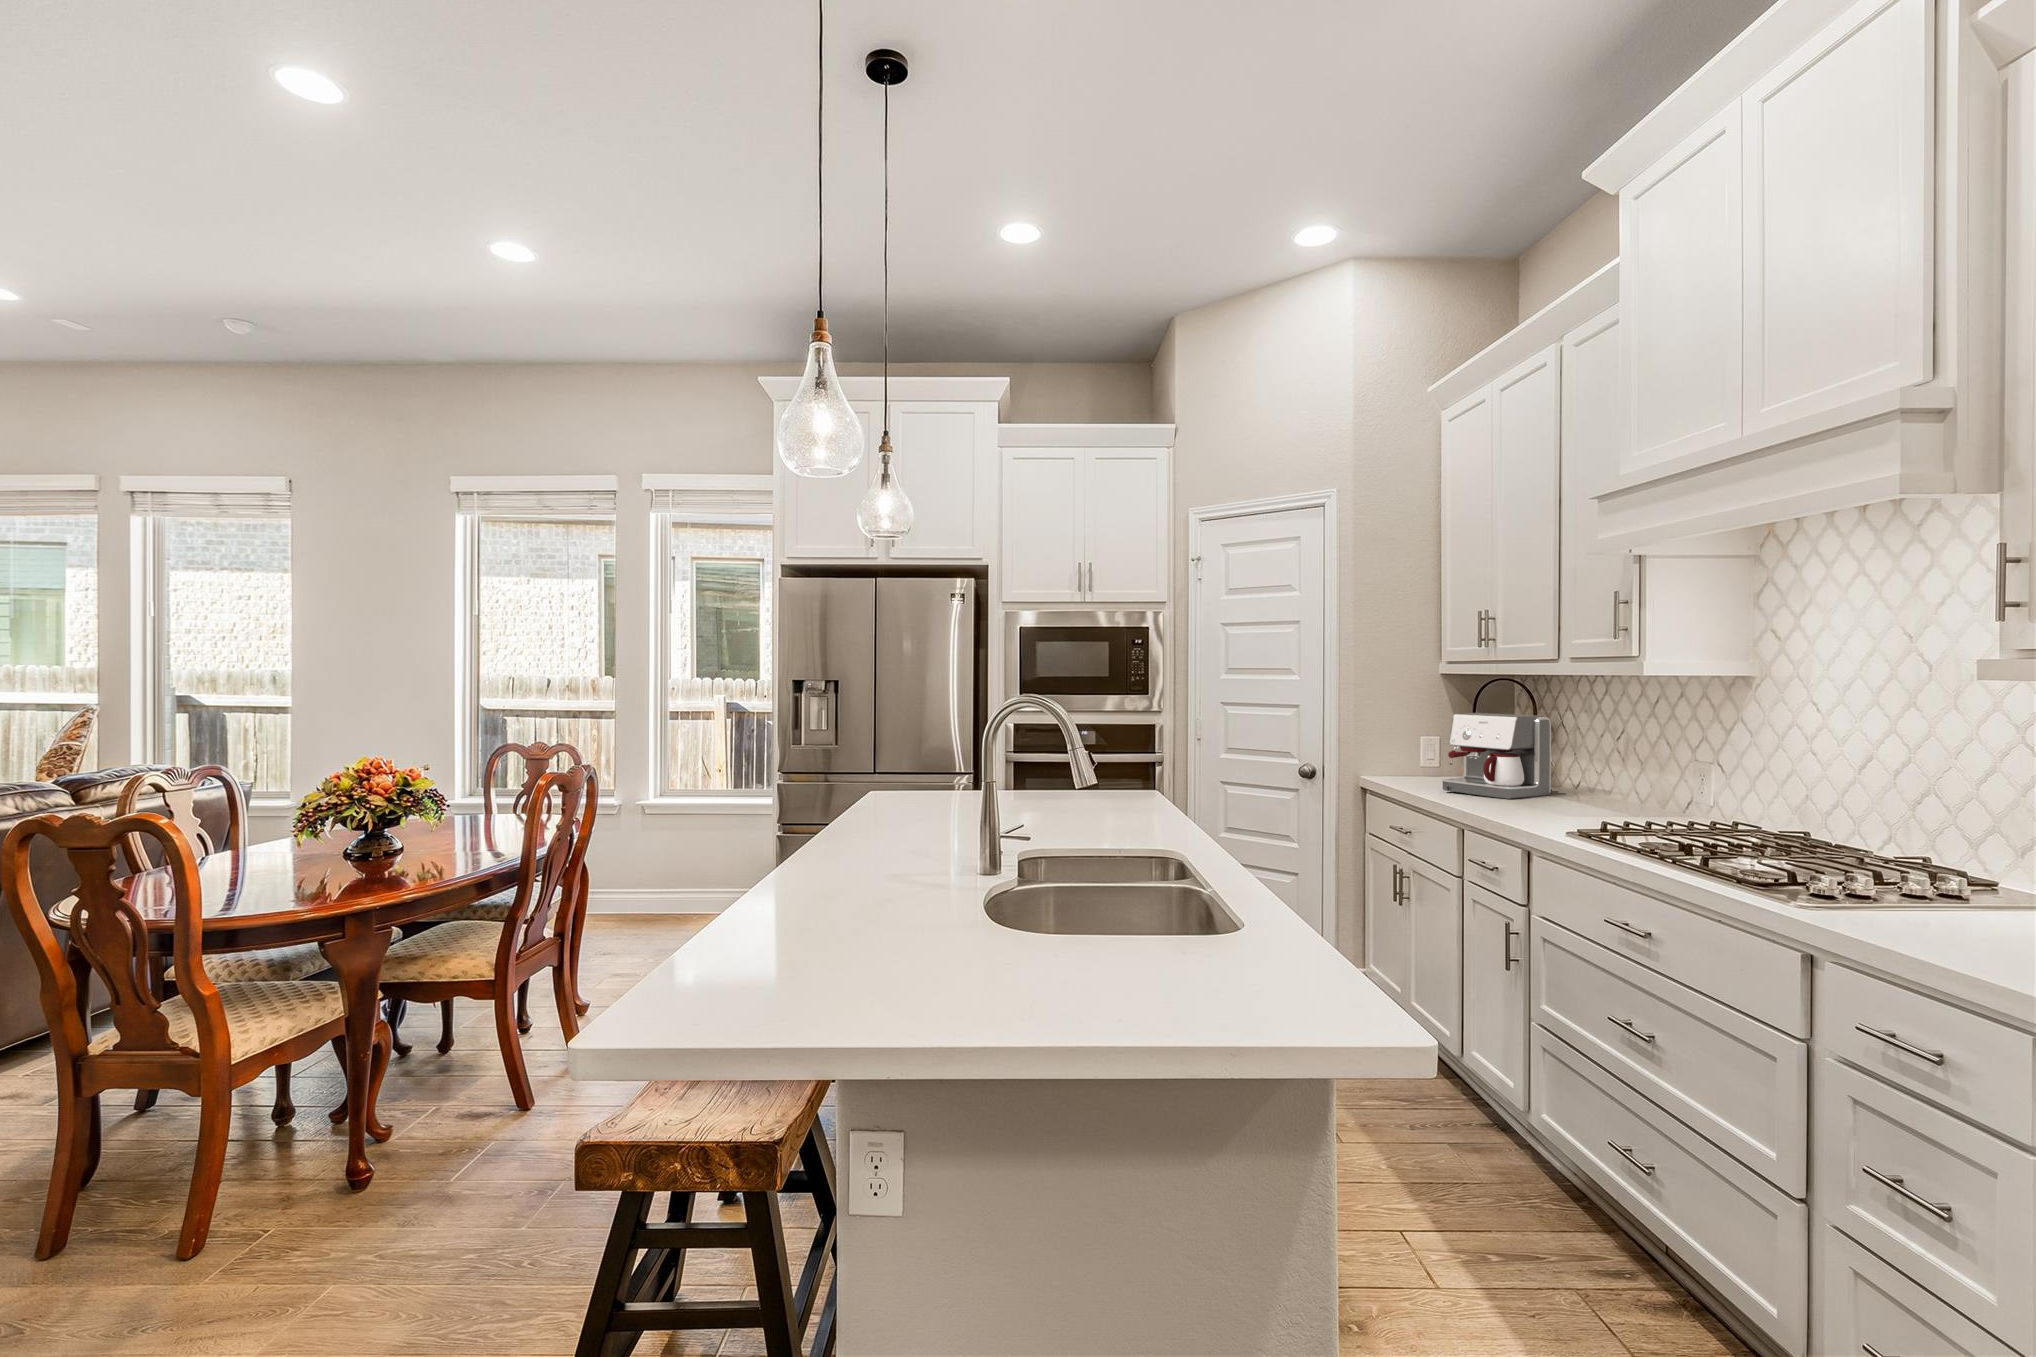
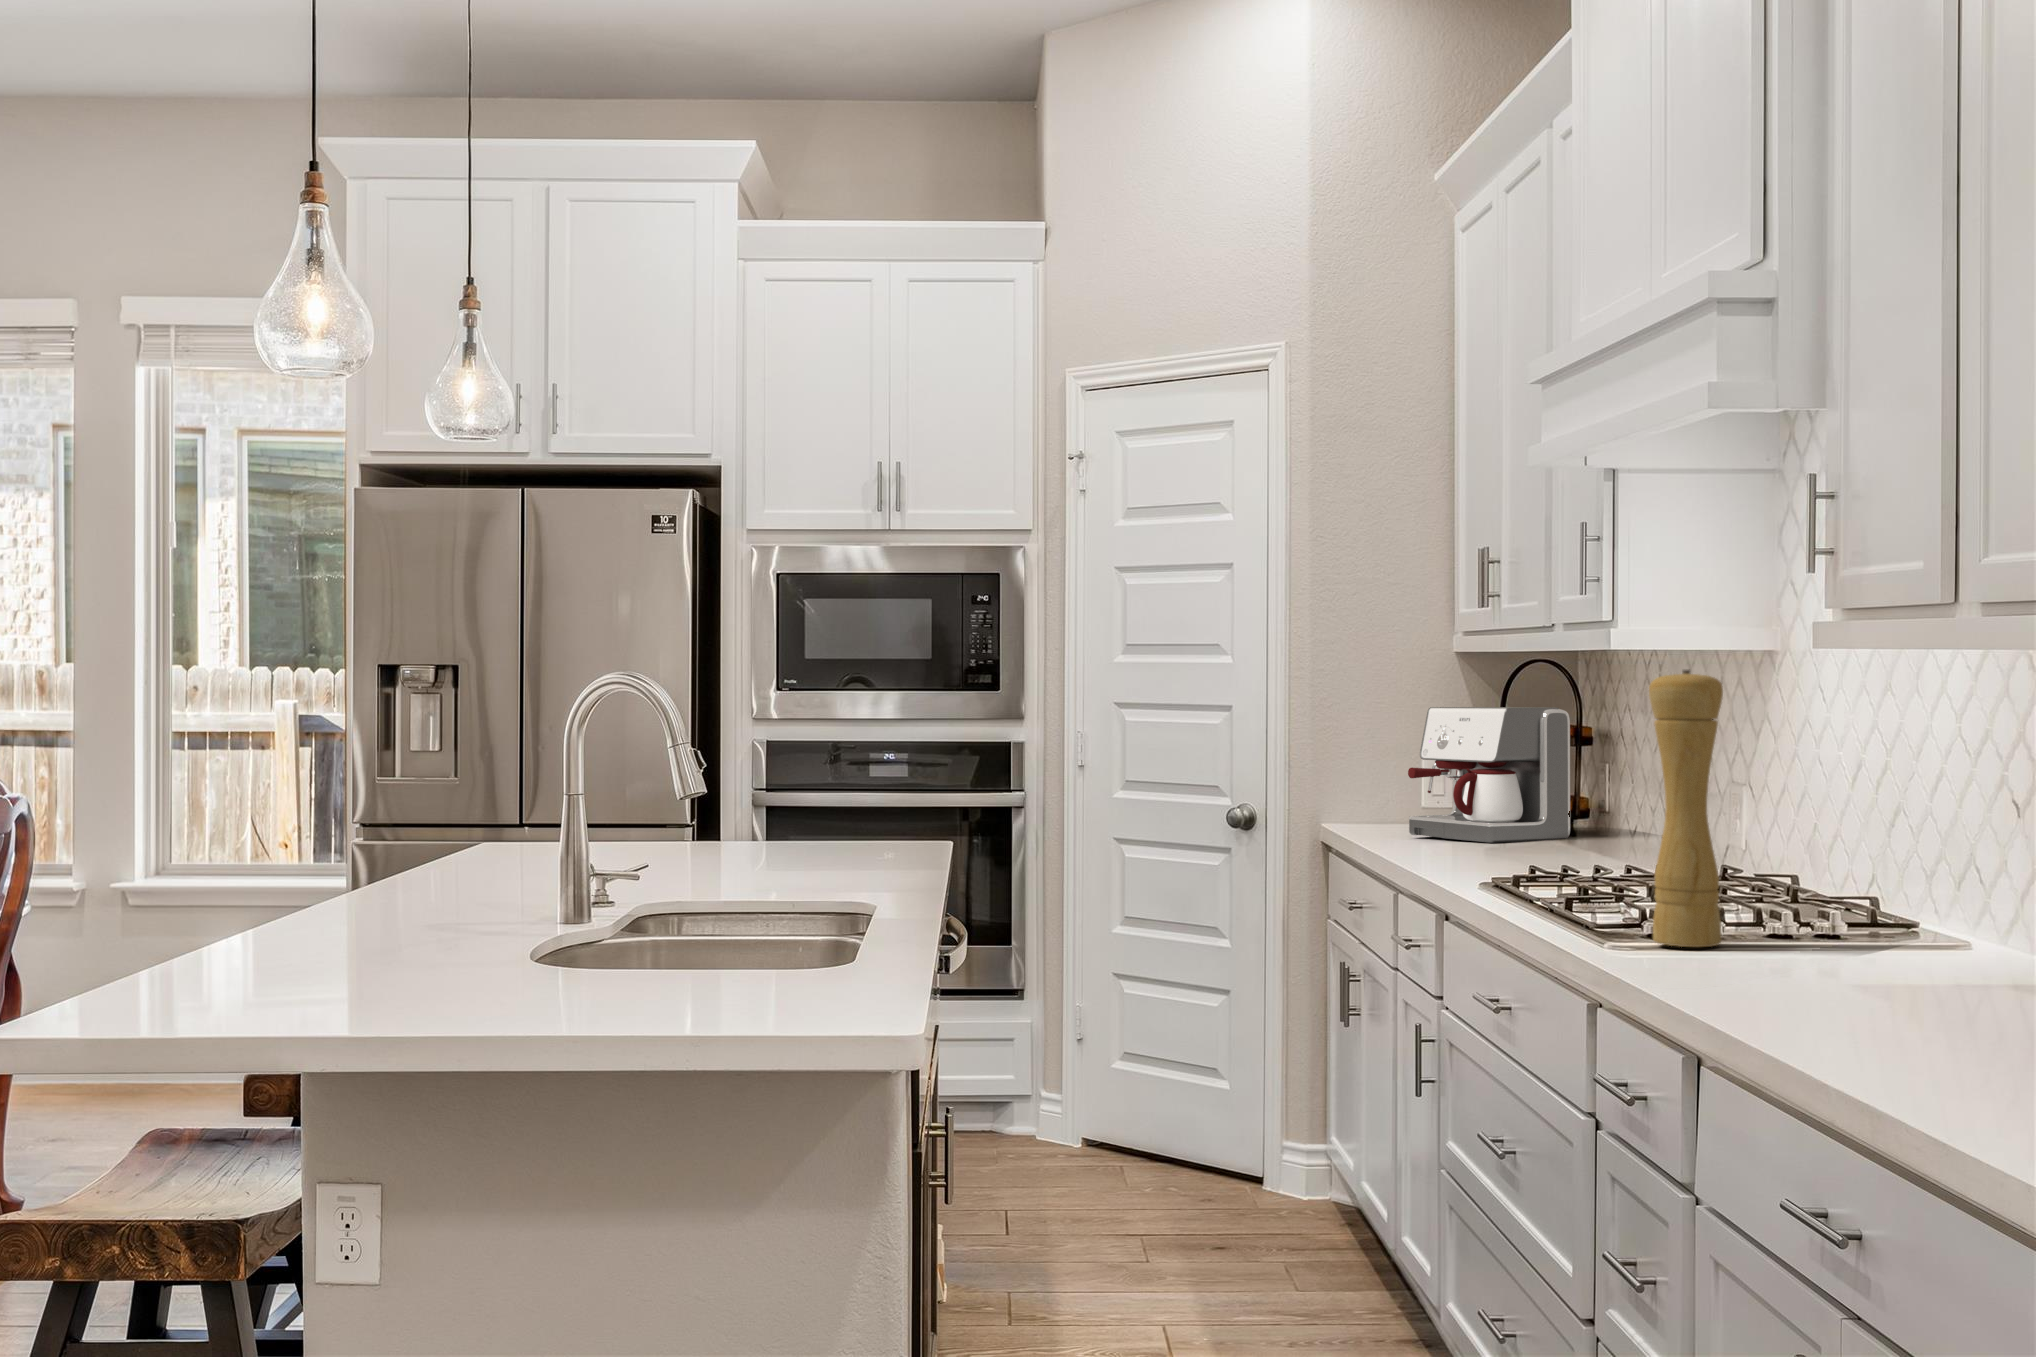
pepper mill: none [1915,738,1986,943] -> present [1649,670,1723,947]

